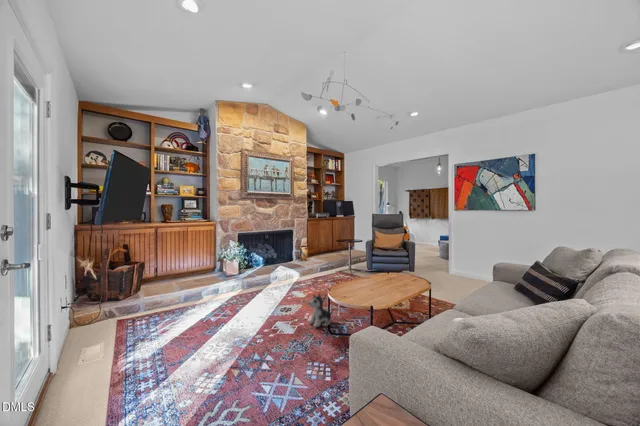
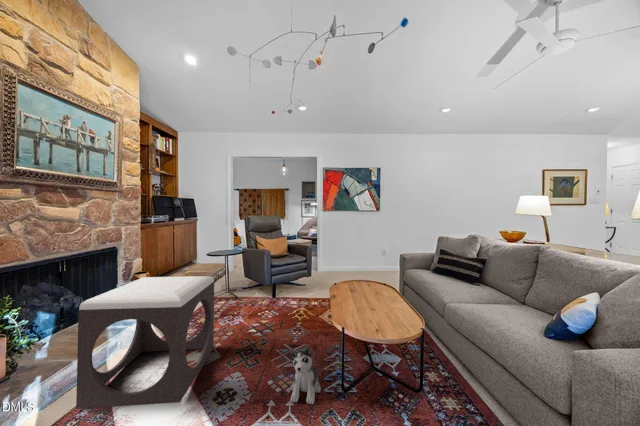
footstool: none [250,246,309,304] -> present [76,276,214,409]

